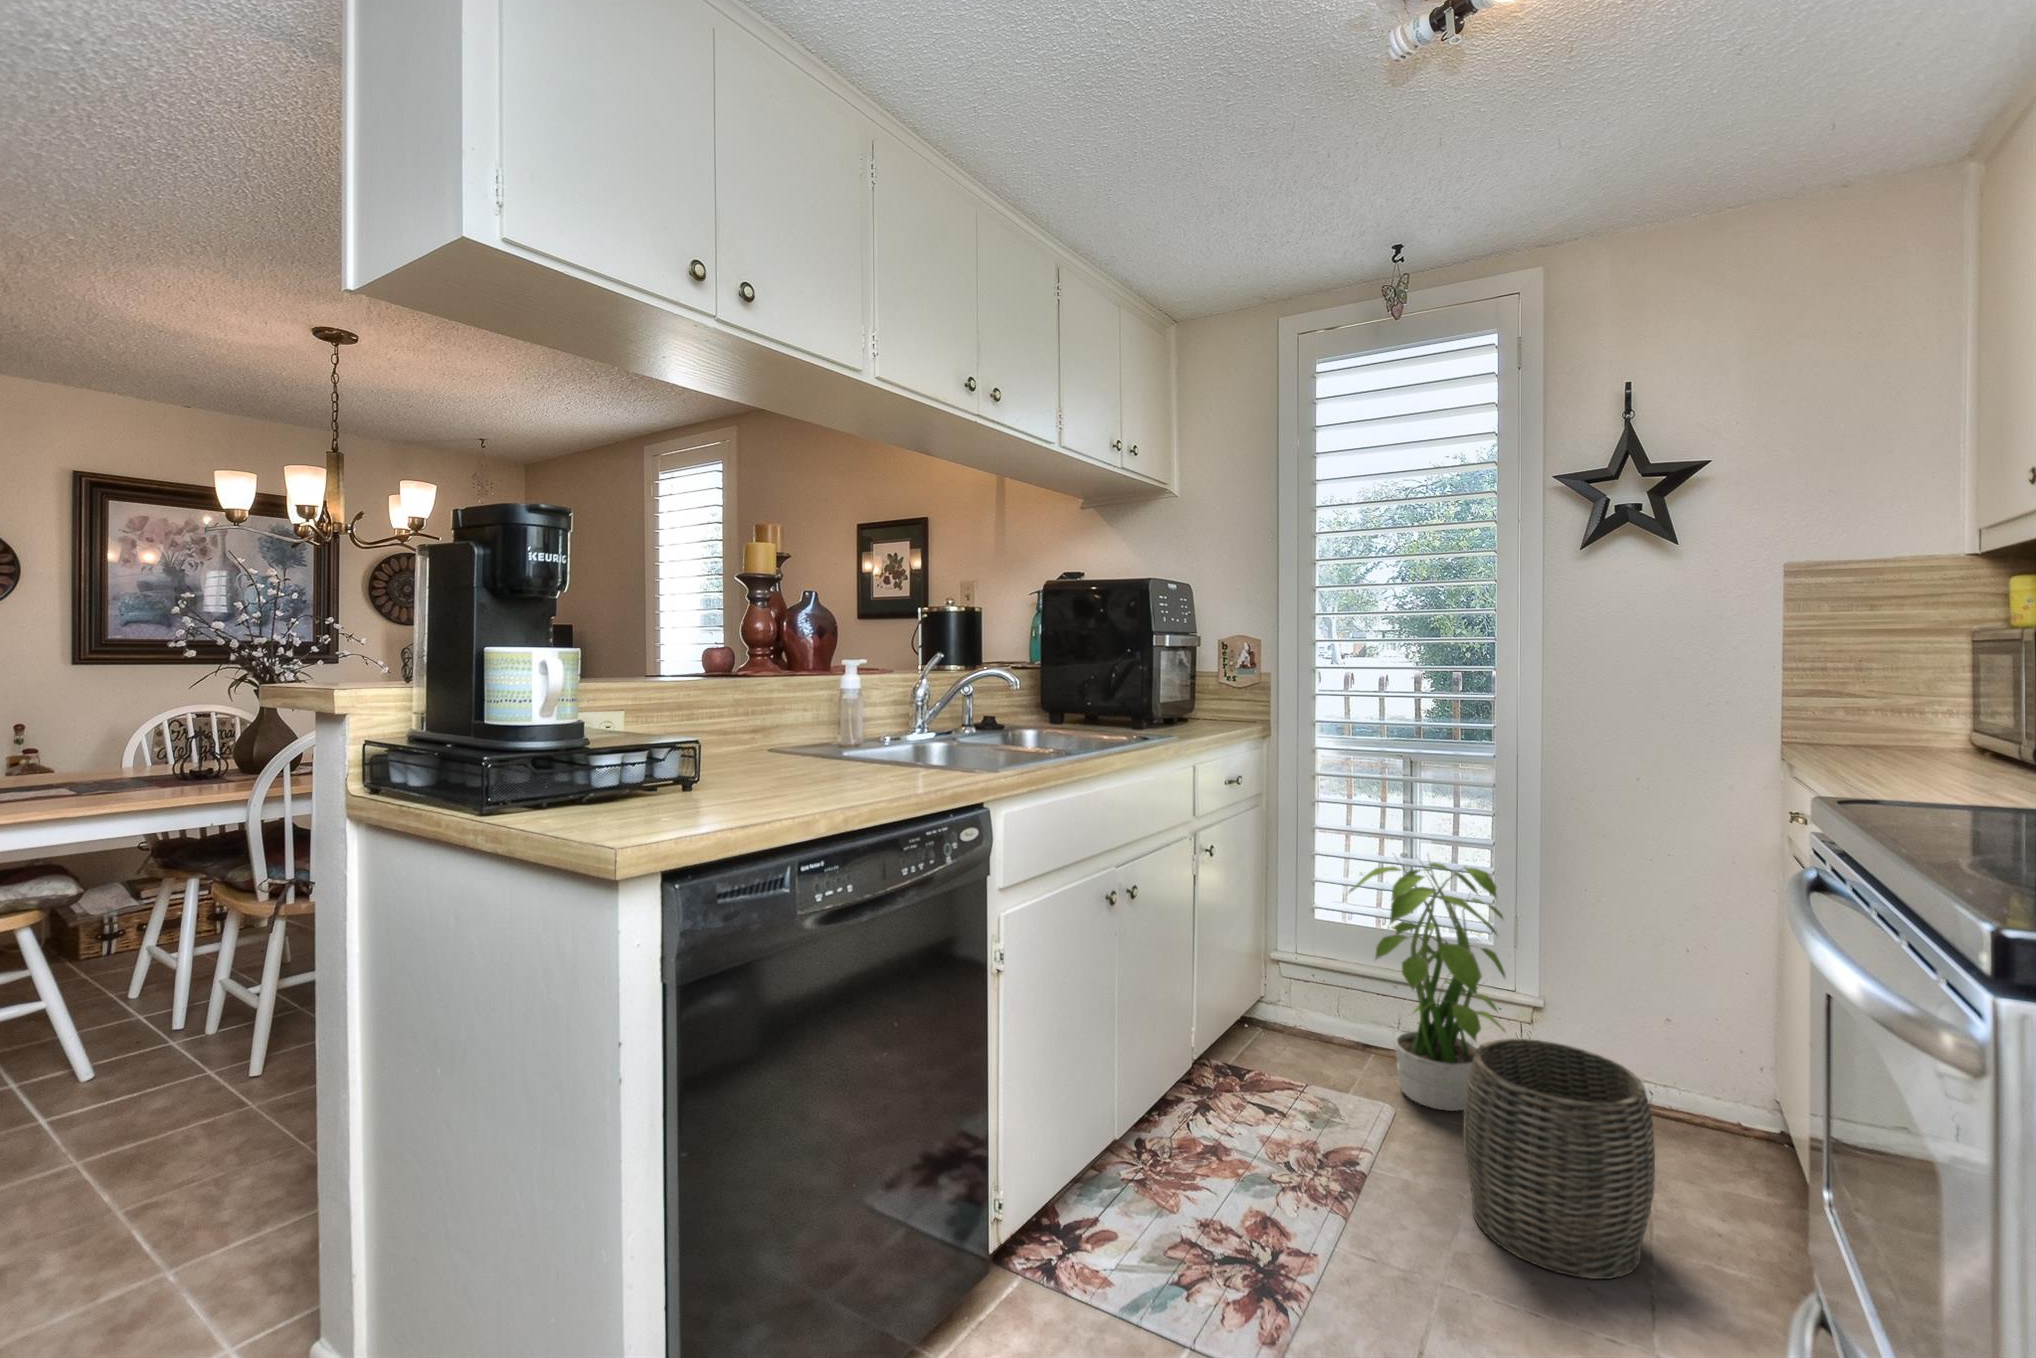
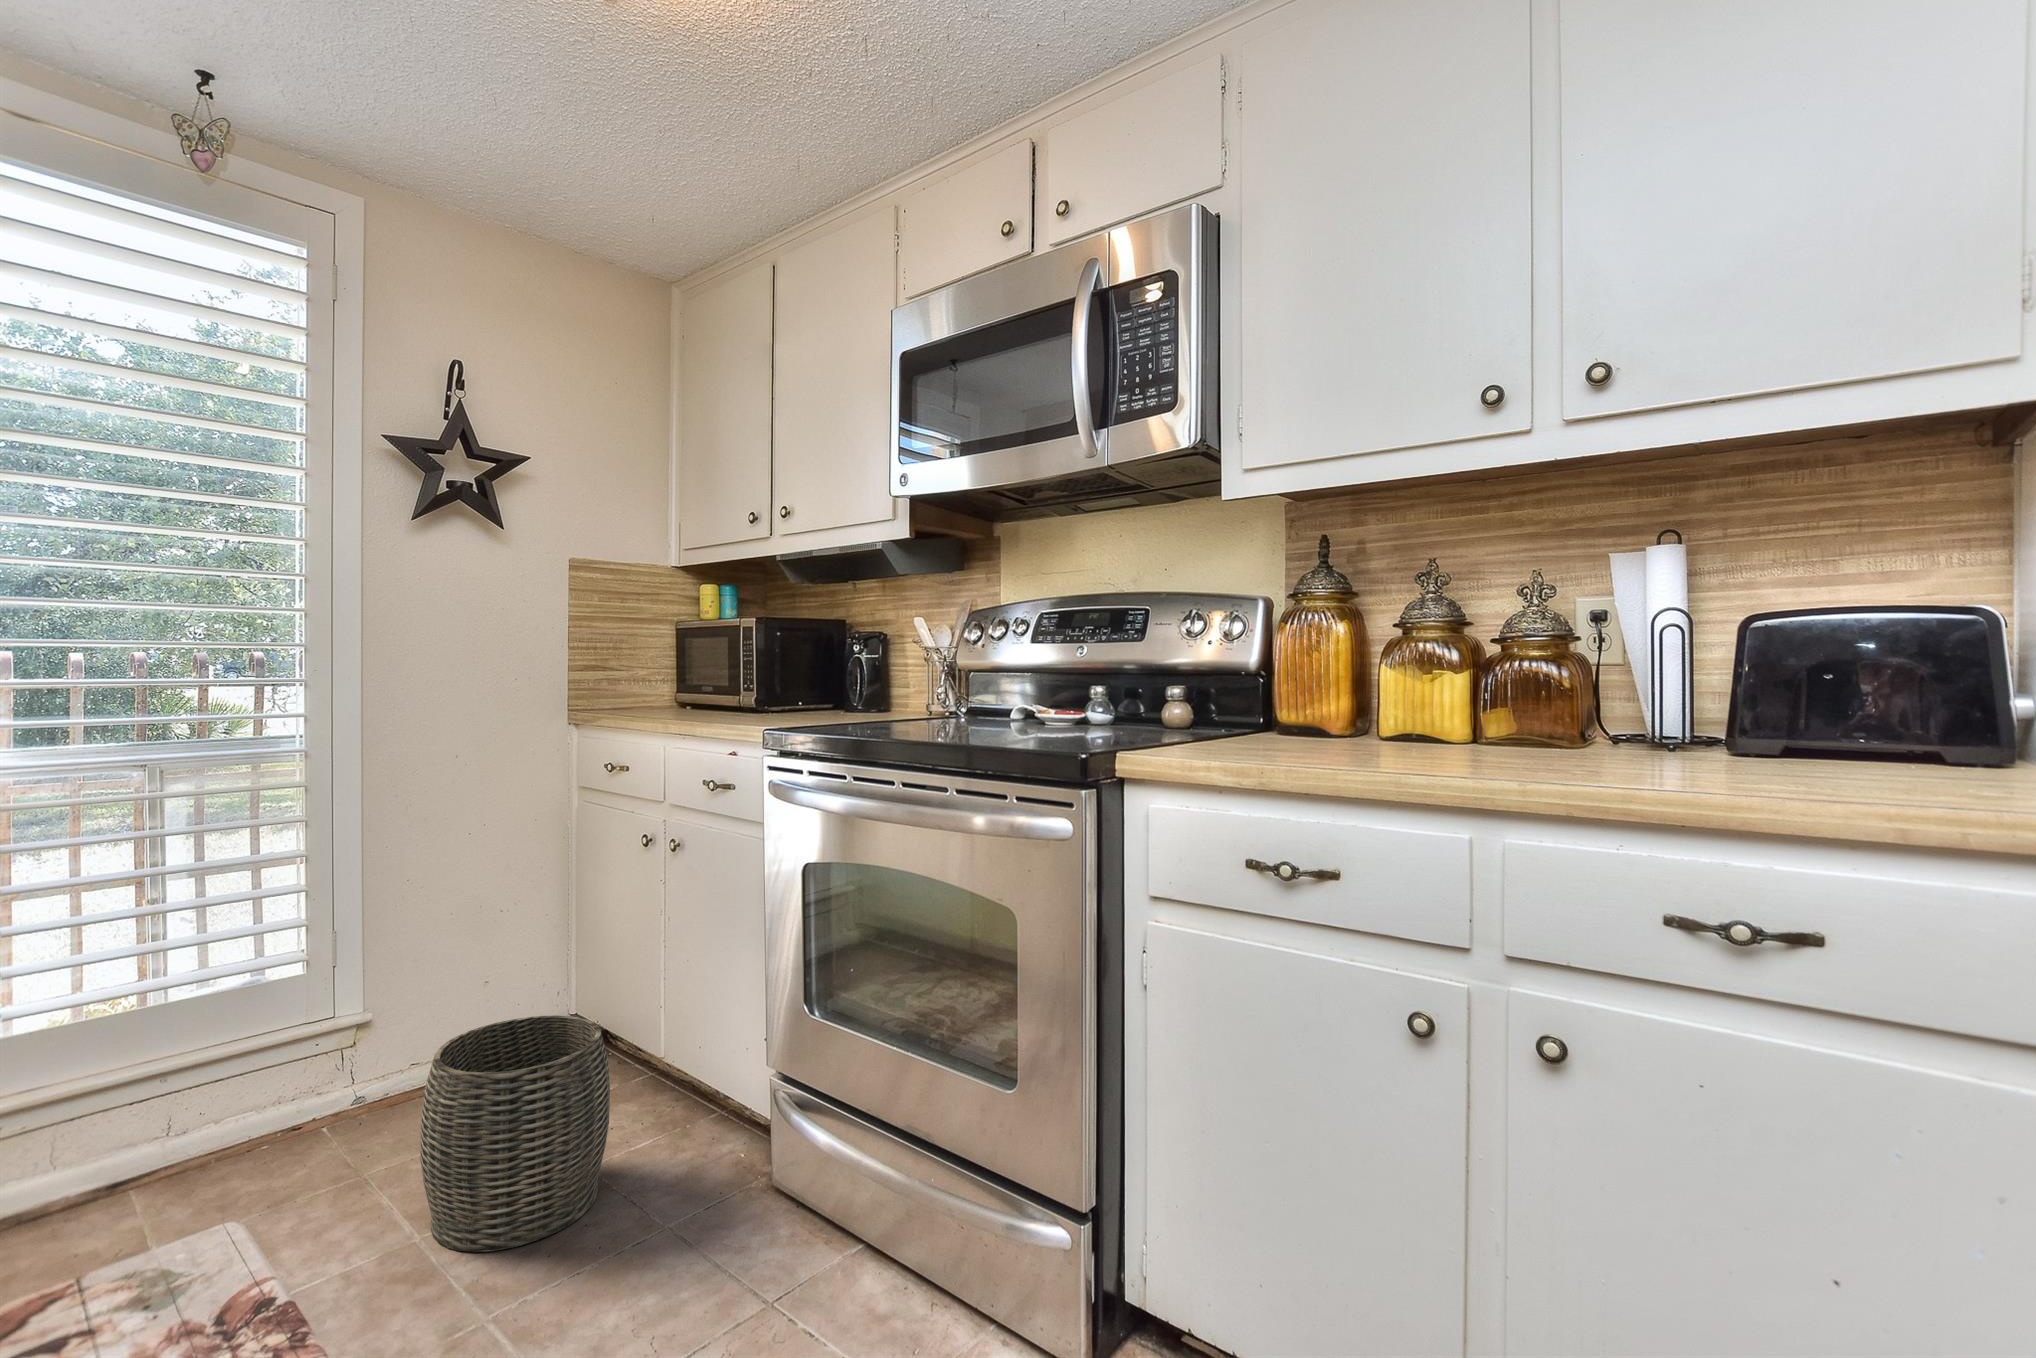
potted plant: present [1349,862,1505,1111] -> none [121,877,375,1200]

